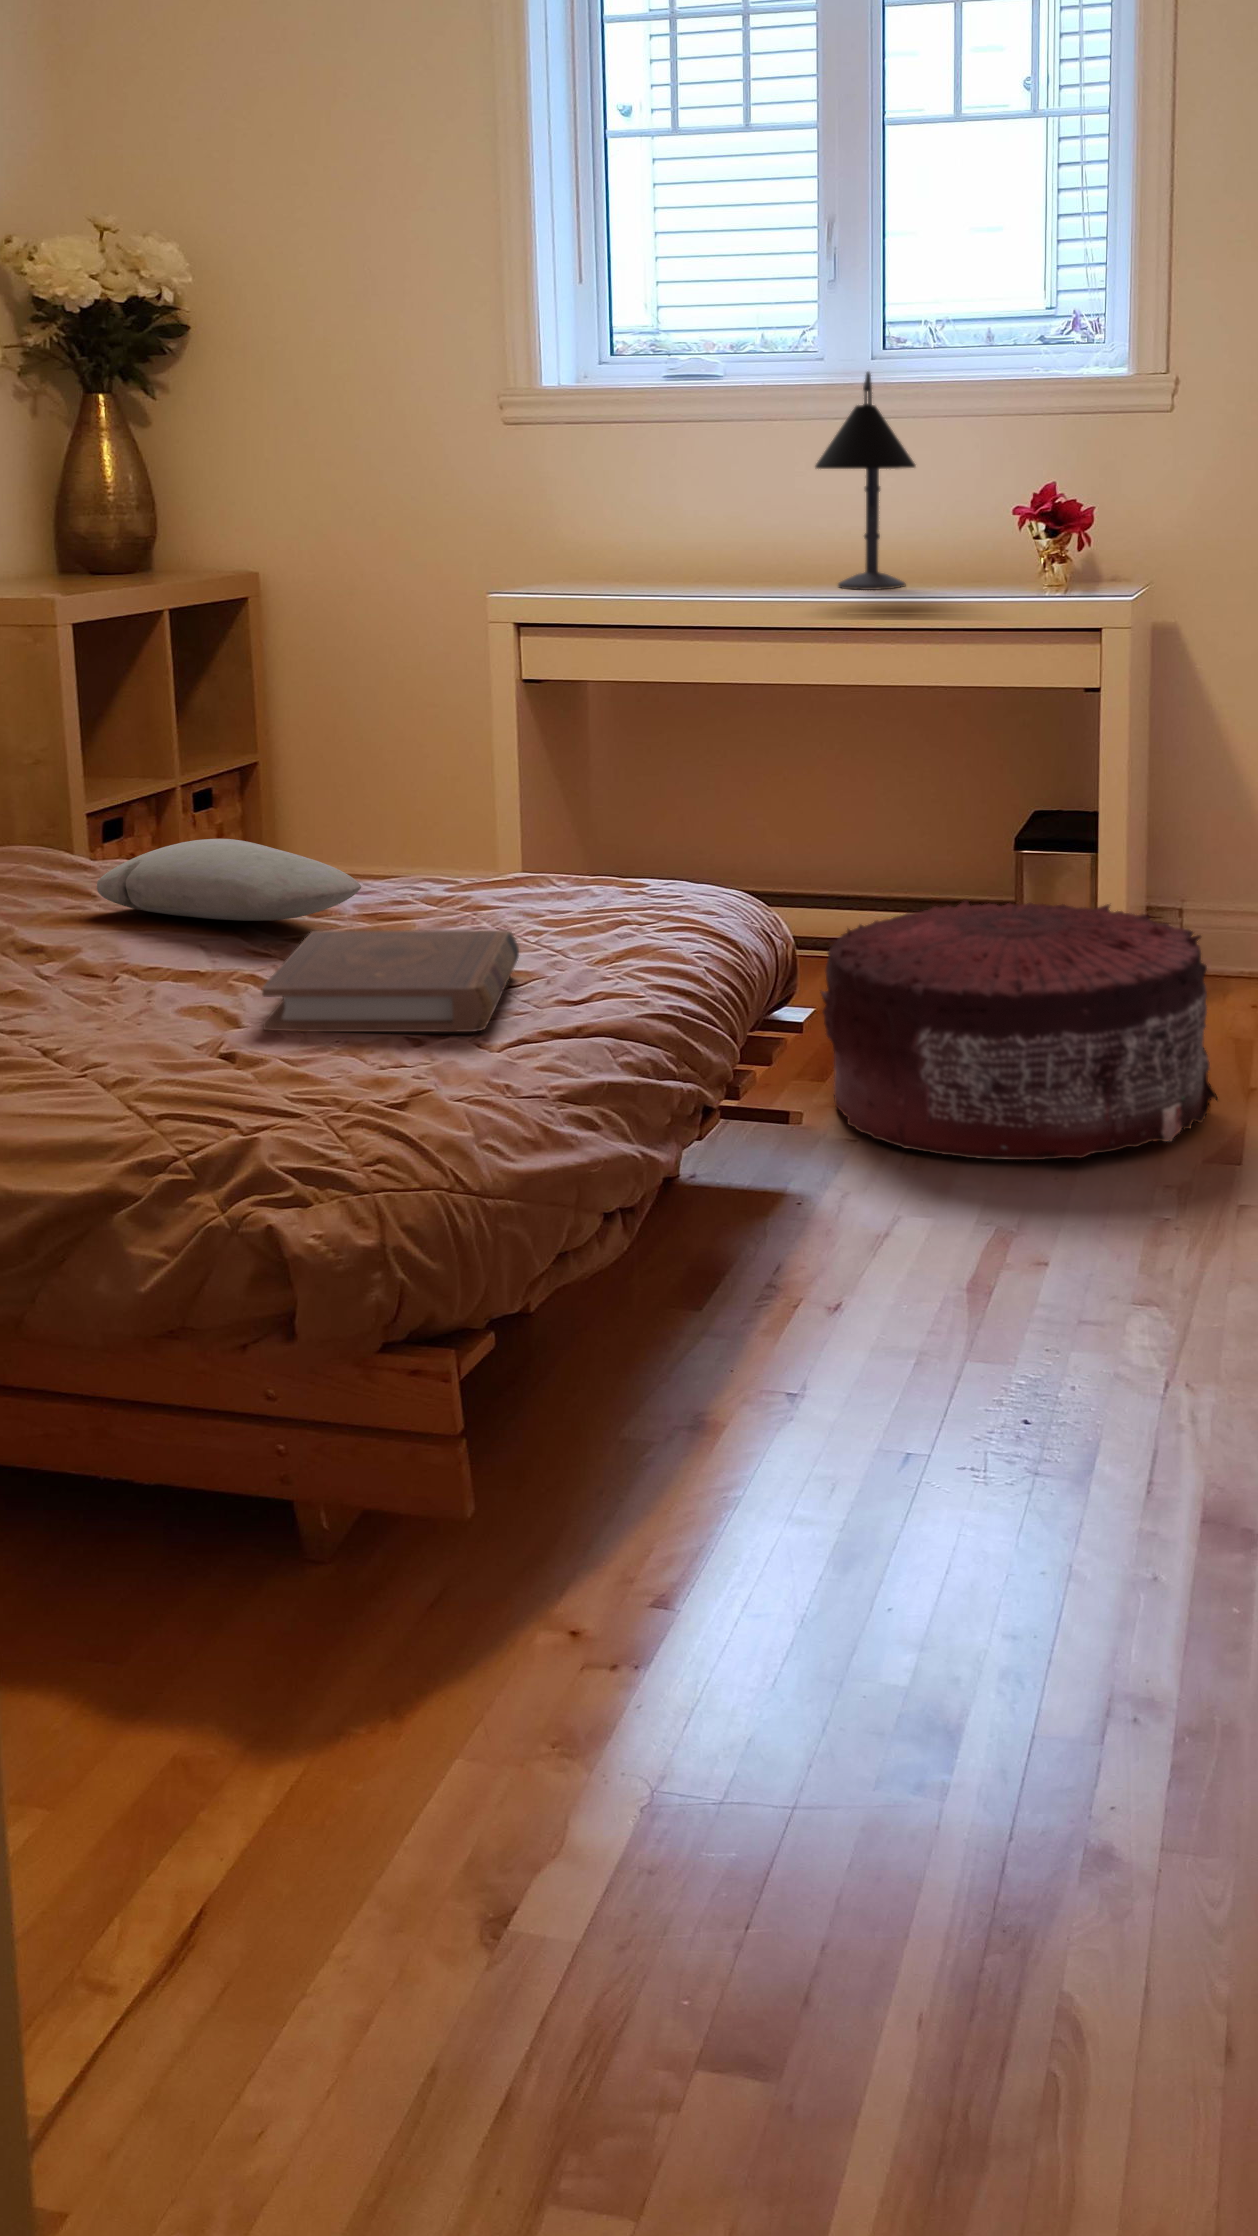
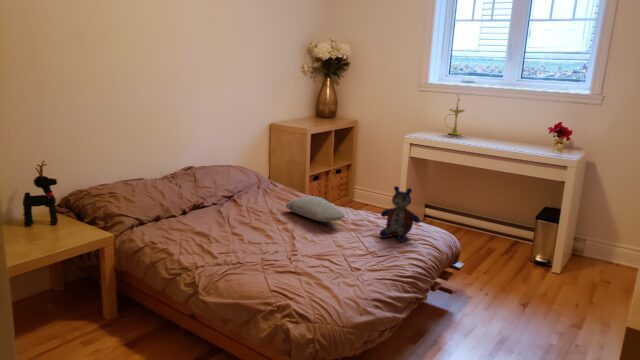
desk lamp: present [815,372,915,590] -> none [494,88,522,145]
candle: none [619,415,694,579] -> present [449,99,464,135]
stuffed bear: none [497,743,652,944] -> present [380,186,420,241]
pouf: present [821,900,1217,1160] -> none [469,234,583,318]
book: present [262,930,519,1032] -> none [301,229,377,269]

